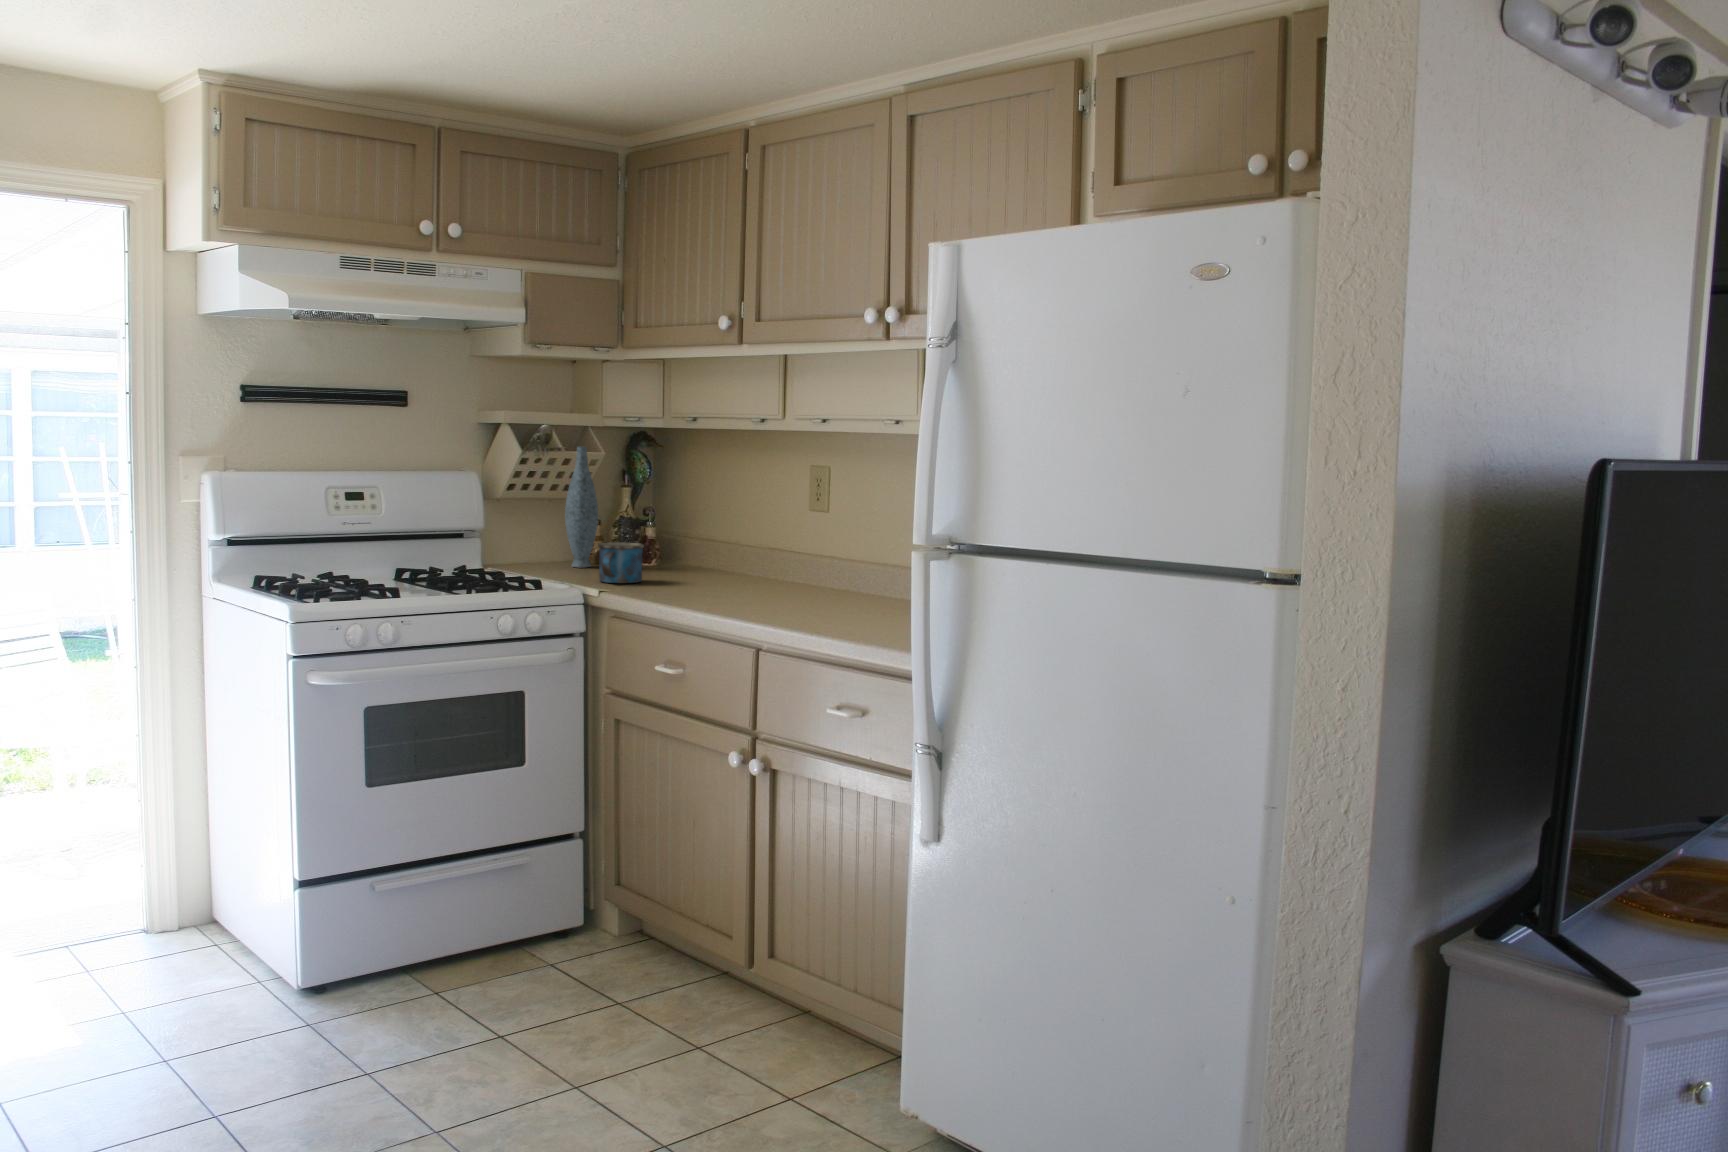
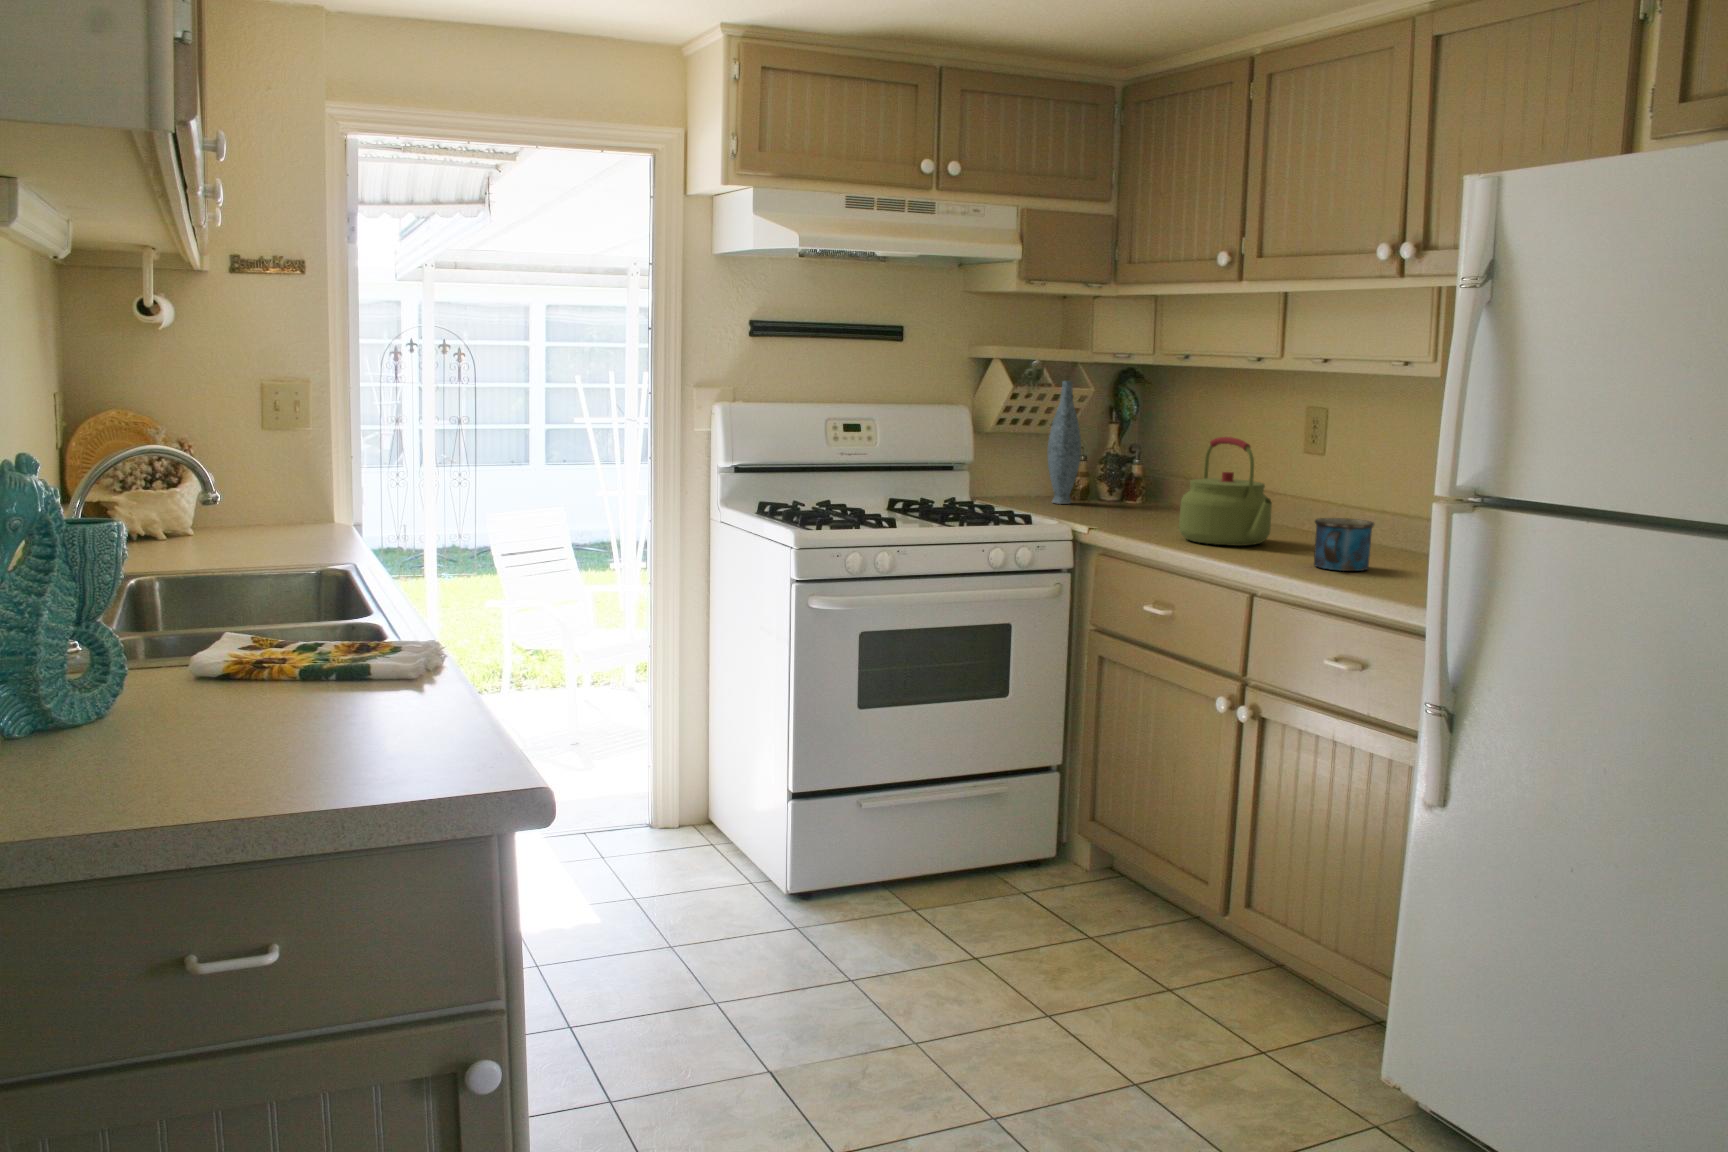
kettle: none [691,497,778,601] -> present [1179,437,1272,546]
mug: present [598,542,644,583] -> present [1314,518,1374,571]

